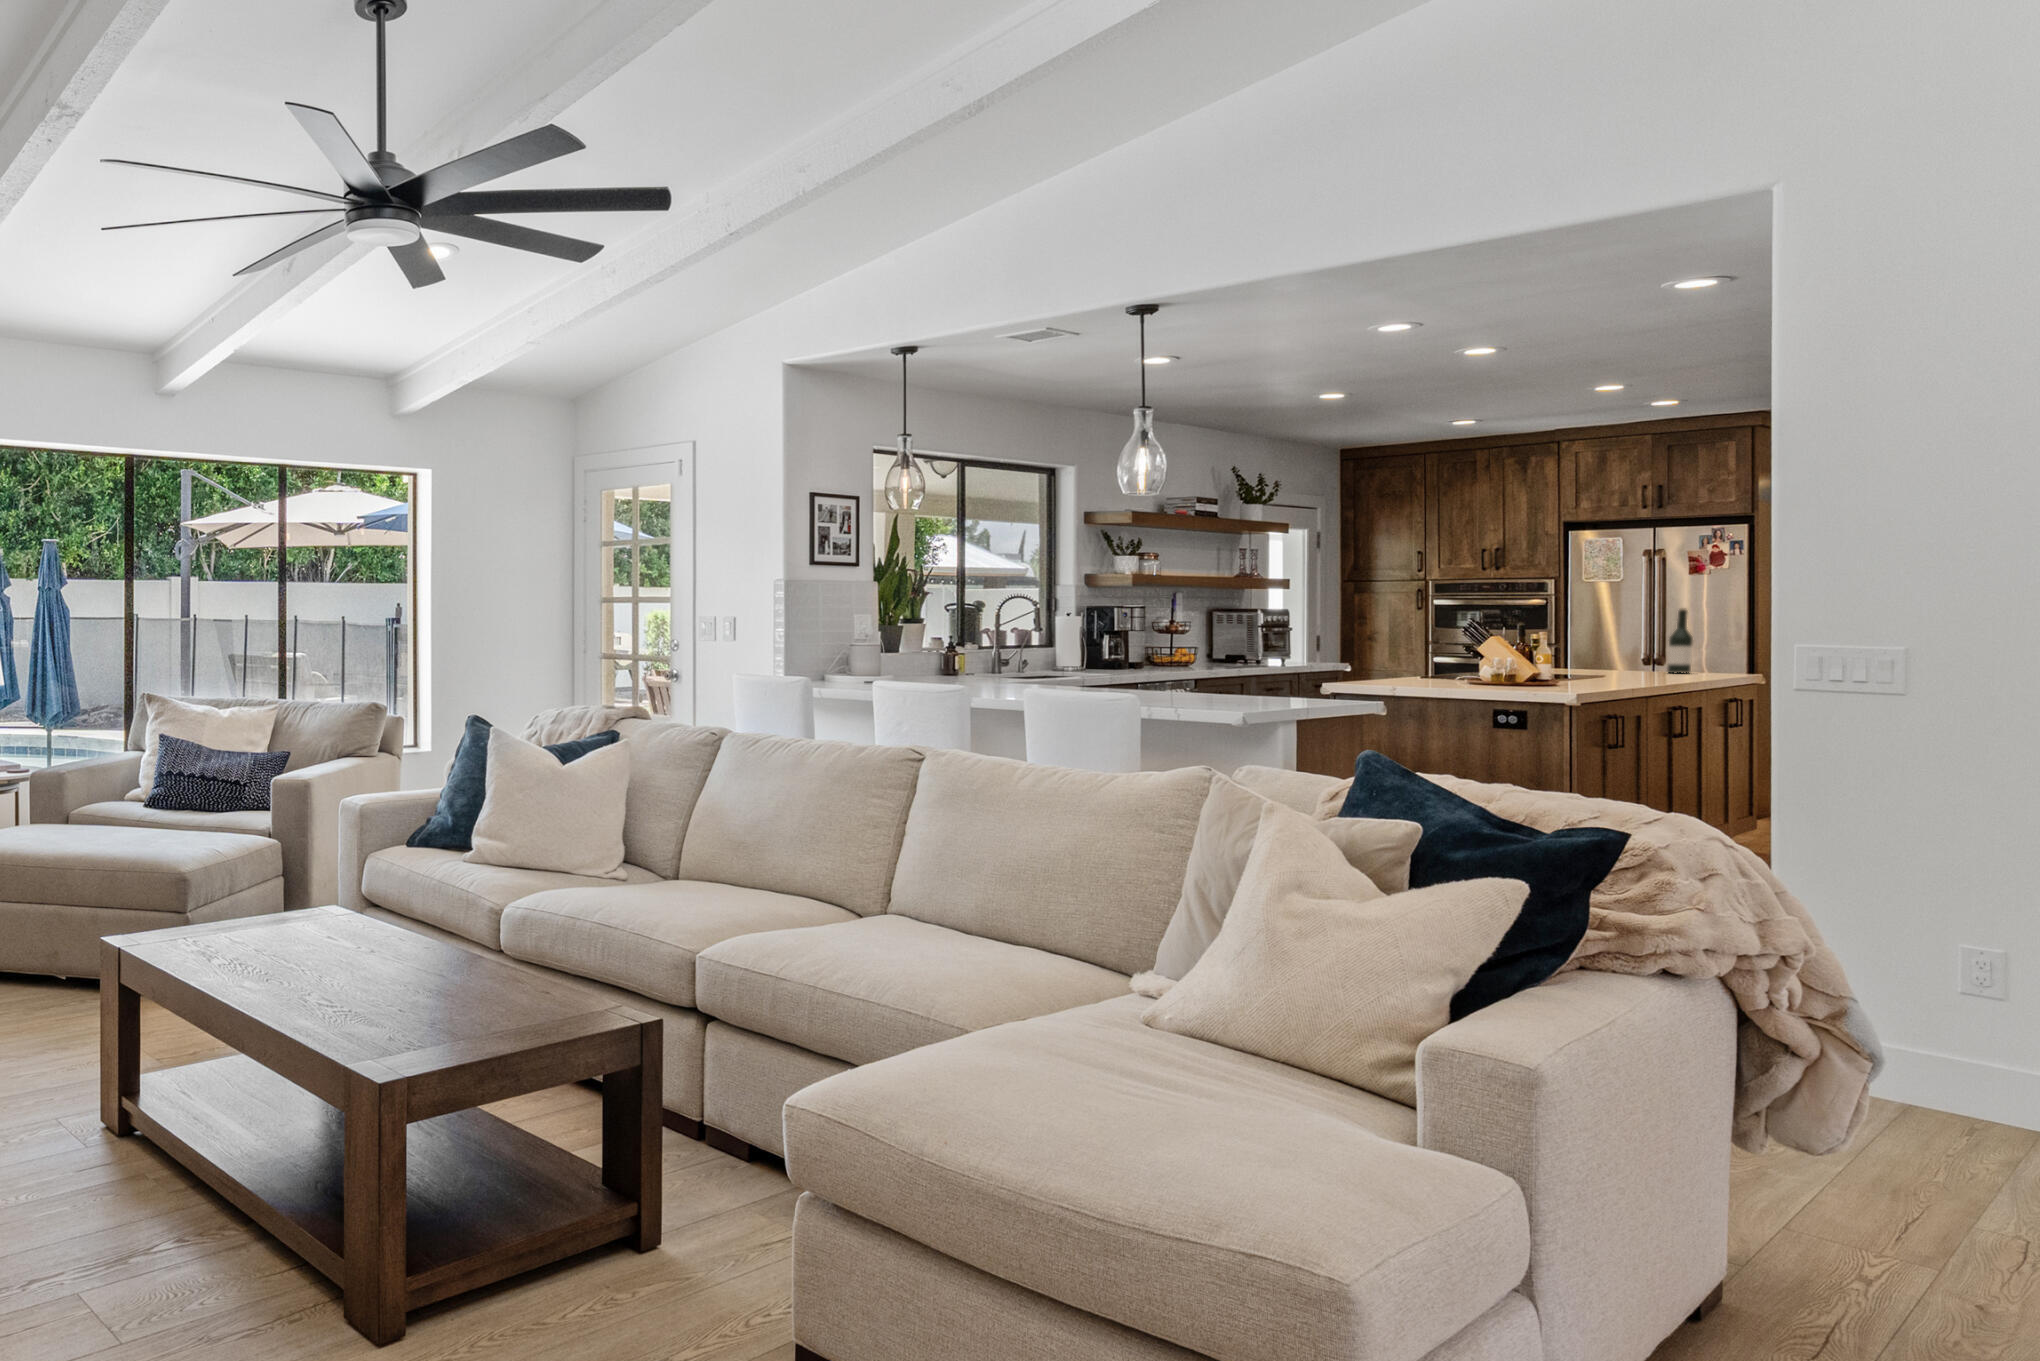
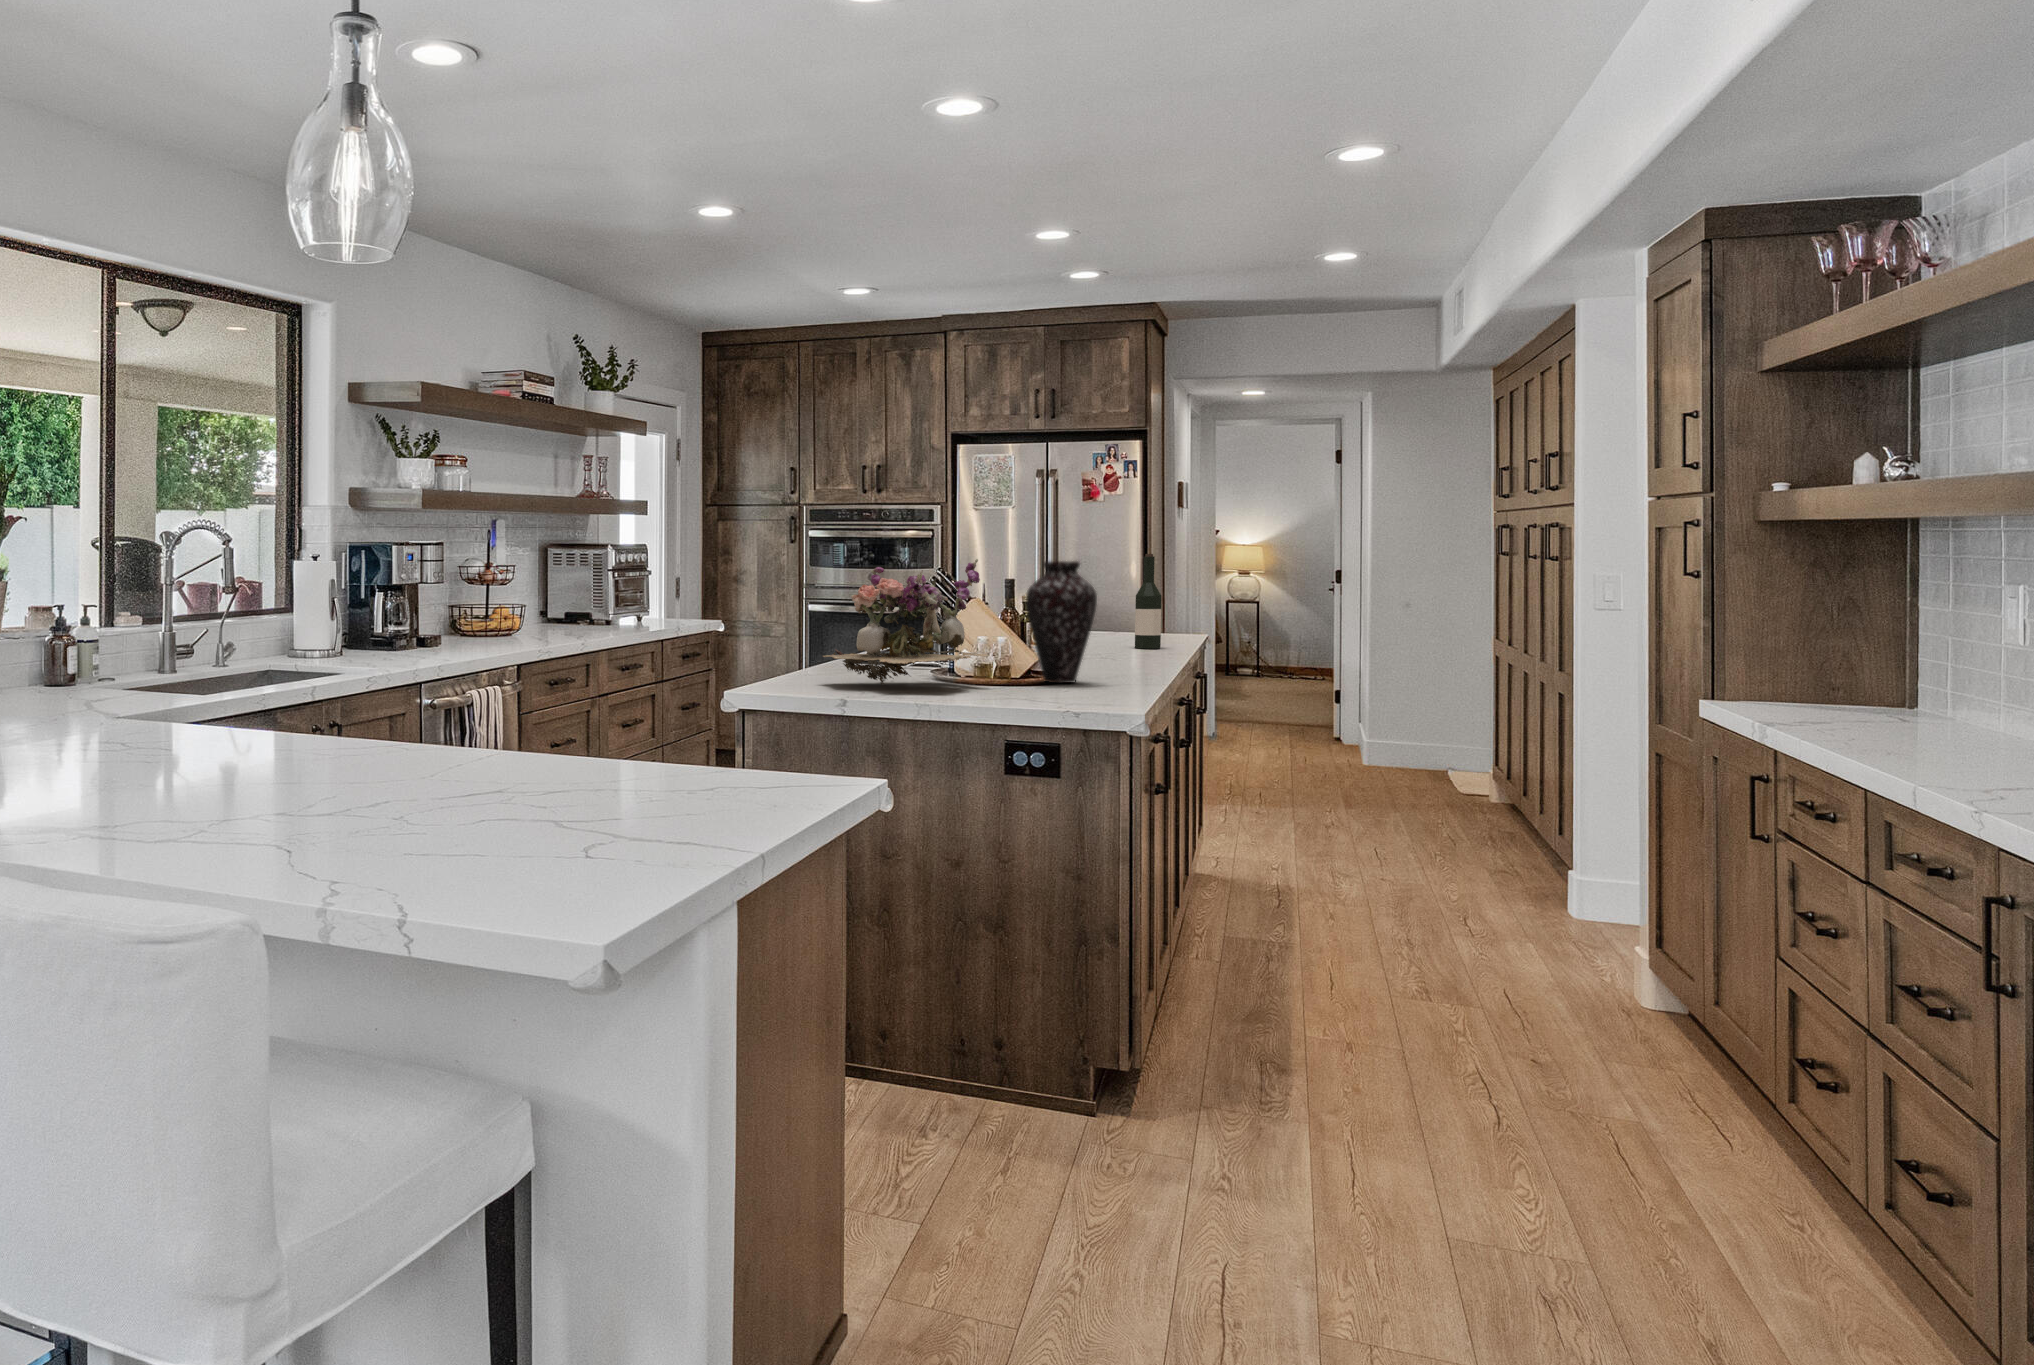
flower arrangement: none [1384,609,1500,681] -> present [823,559,989,684]
vase: none [1534,610,1587,683] -> present [1025,561,1097,683]

